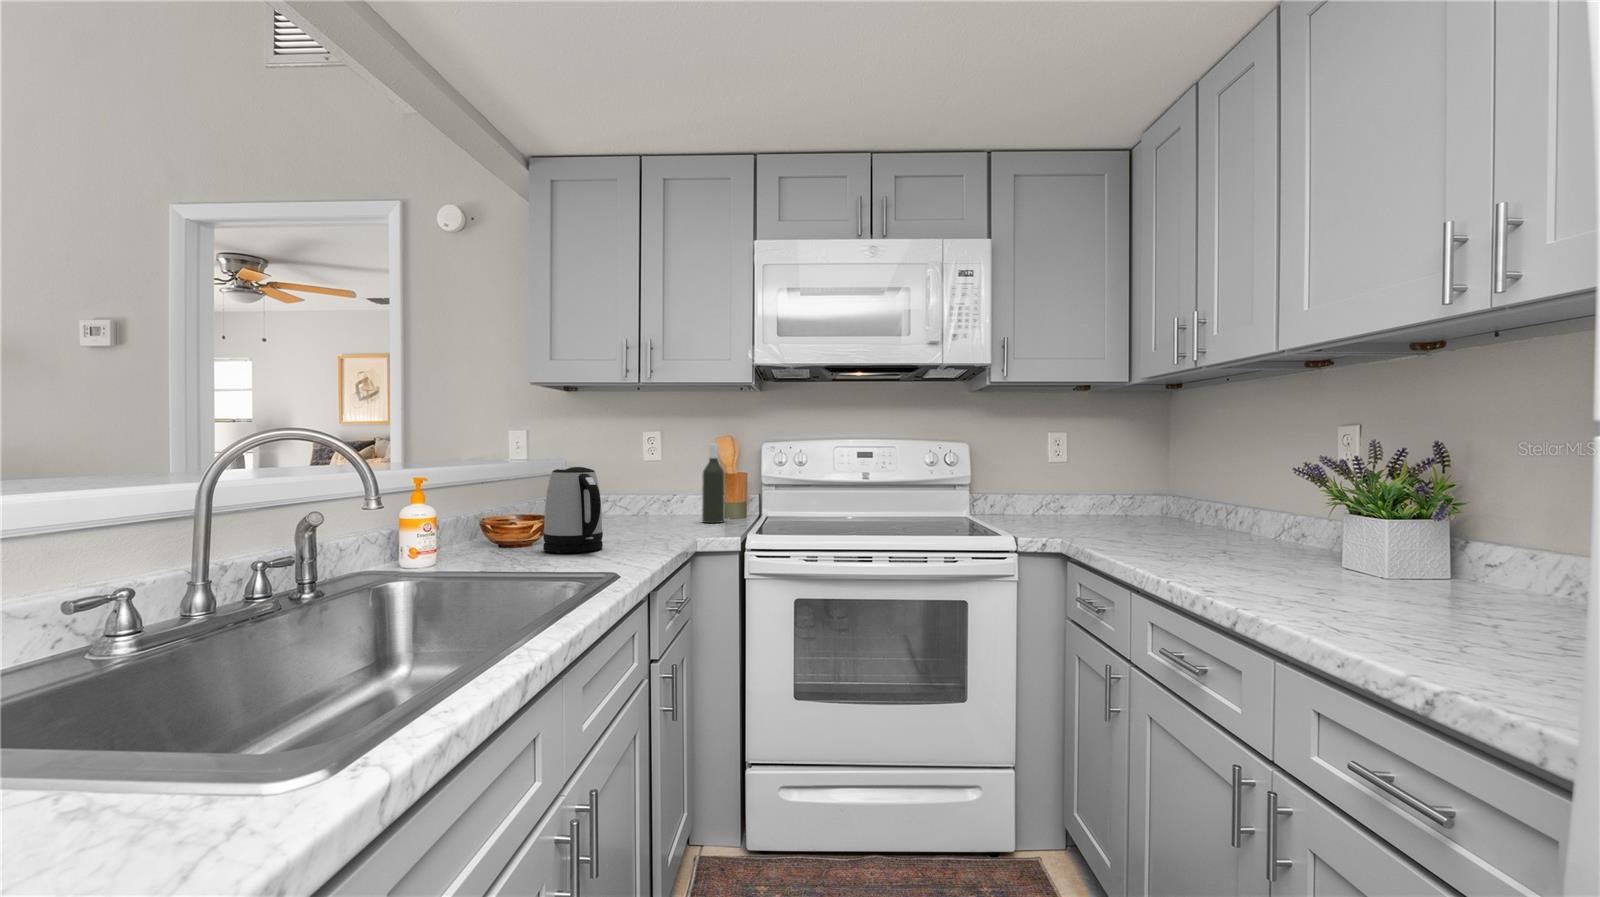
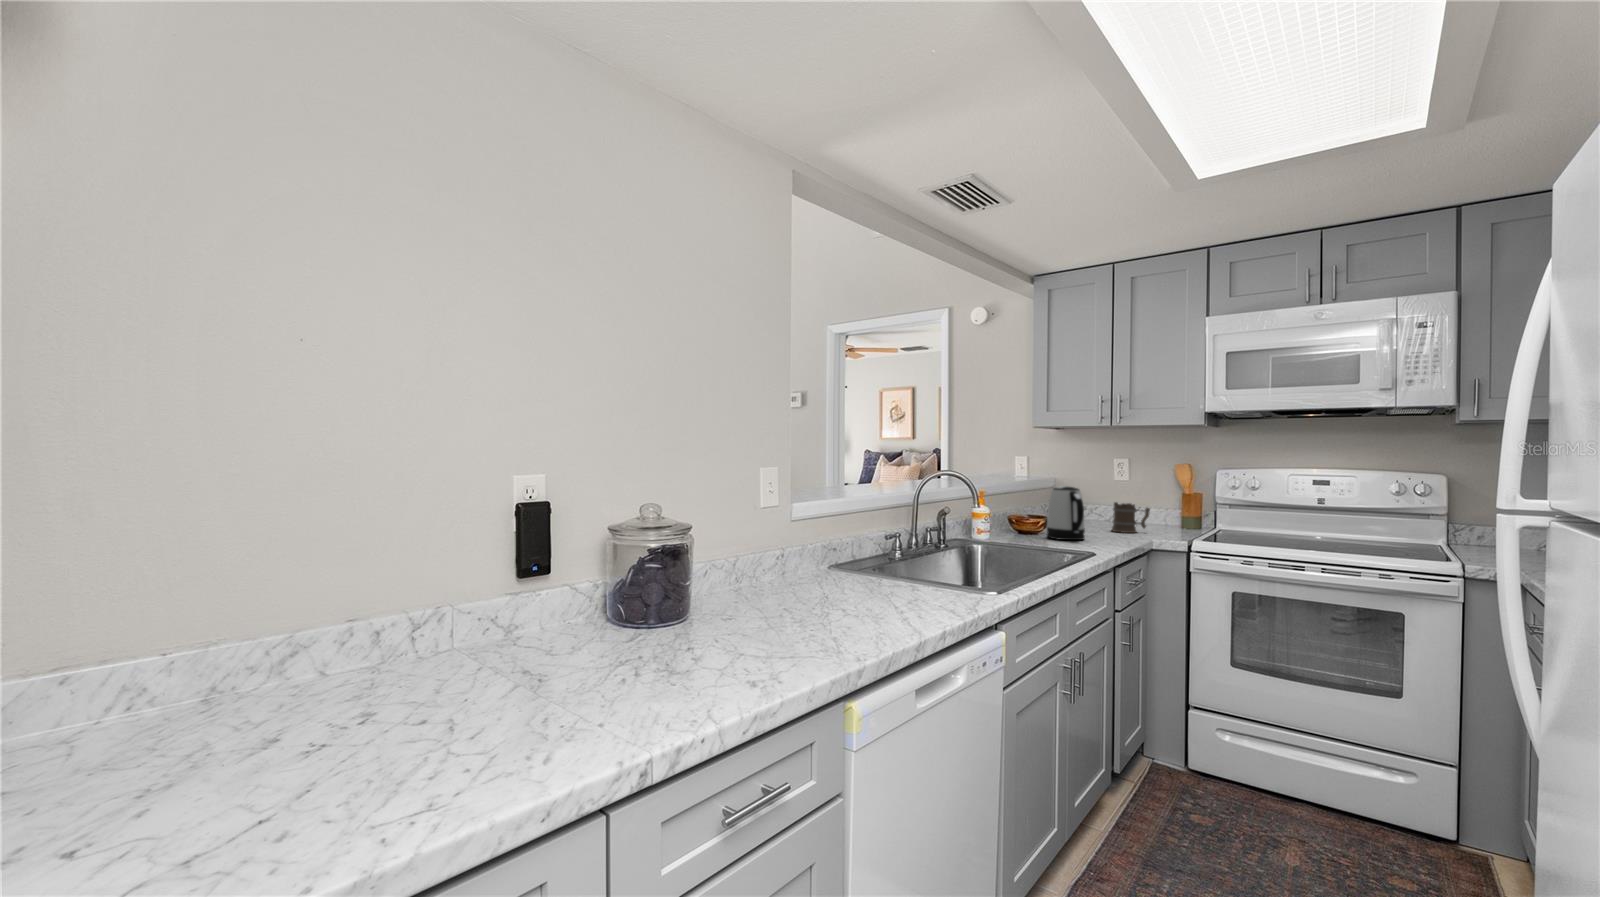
bottle: present [702,444,725,523] -> none [1162,470,1181,531]
mug: none [640,489,690,532] -> present [1112,502,1150,533]

